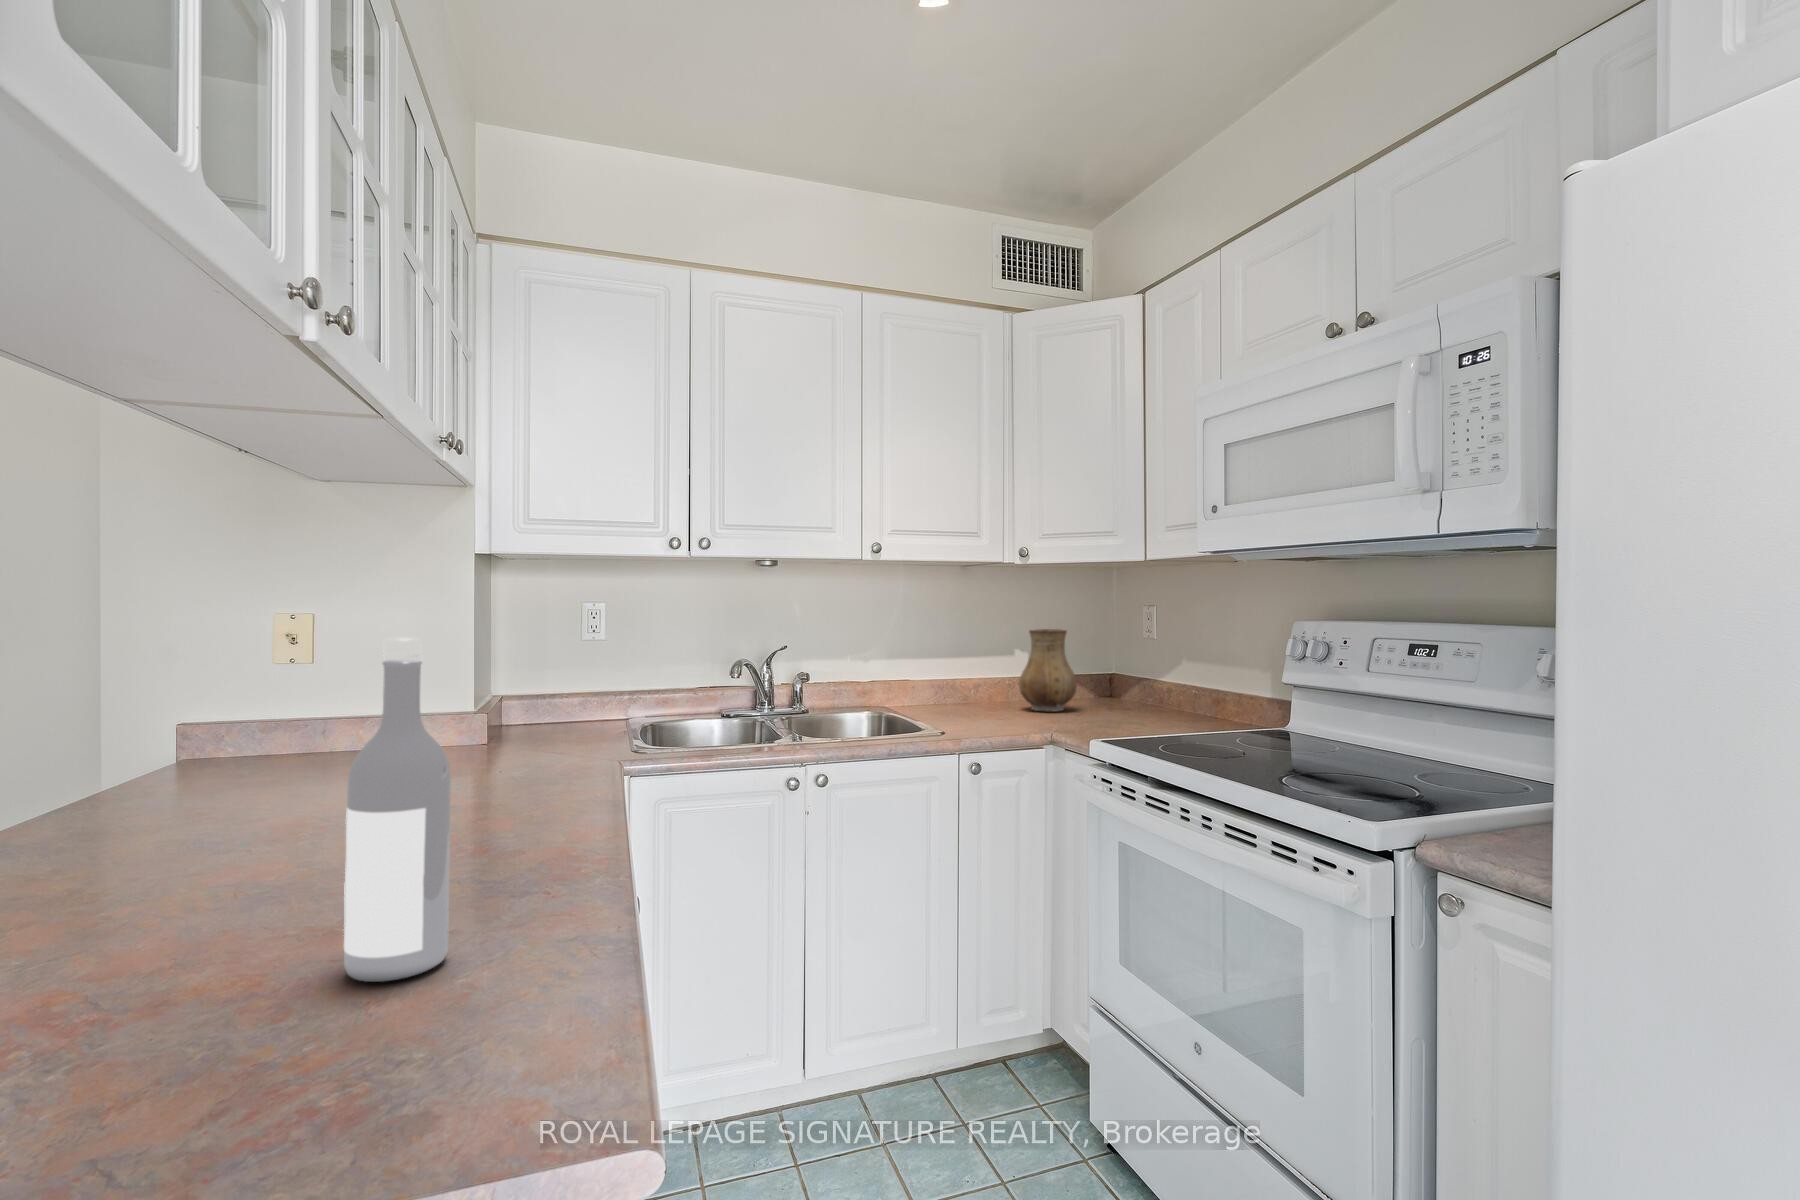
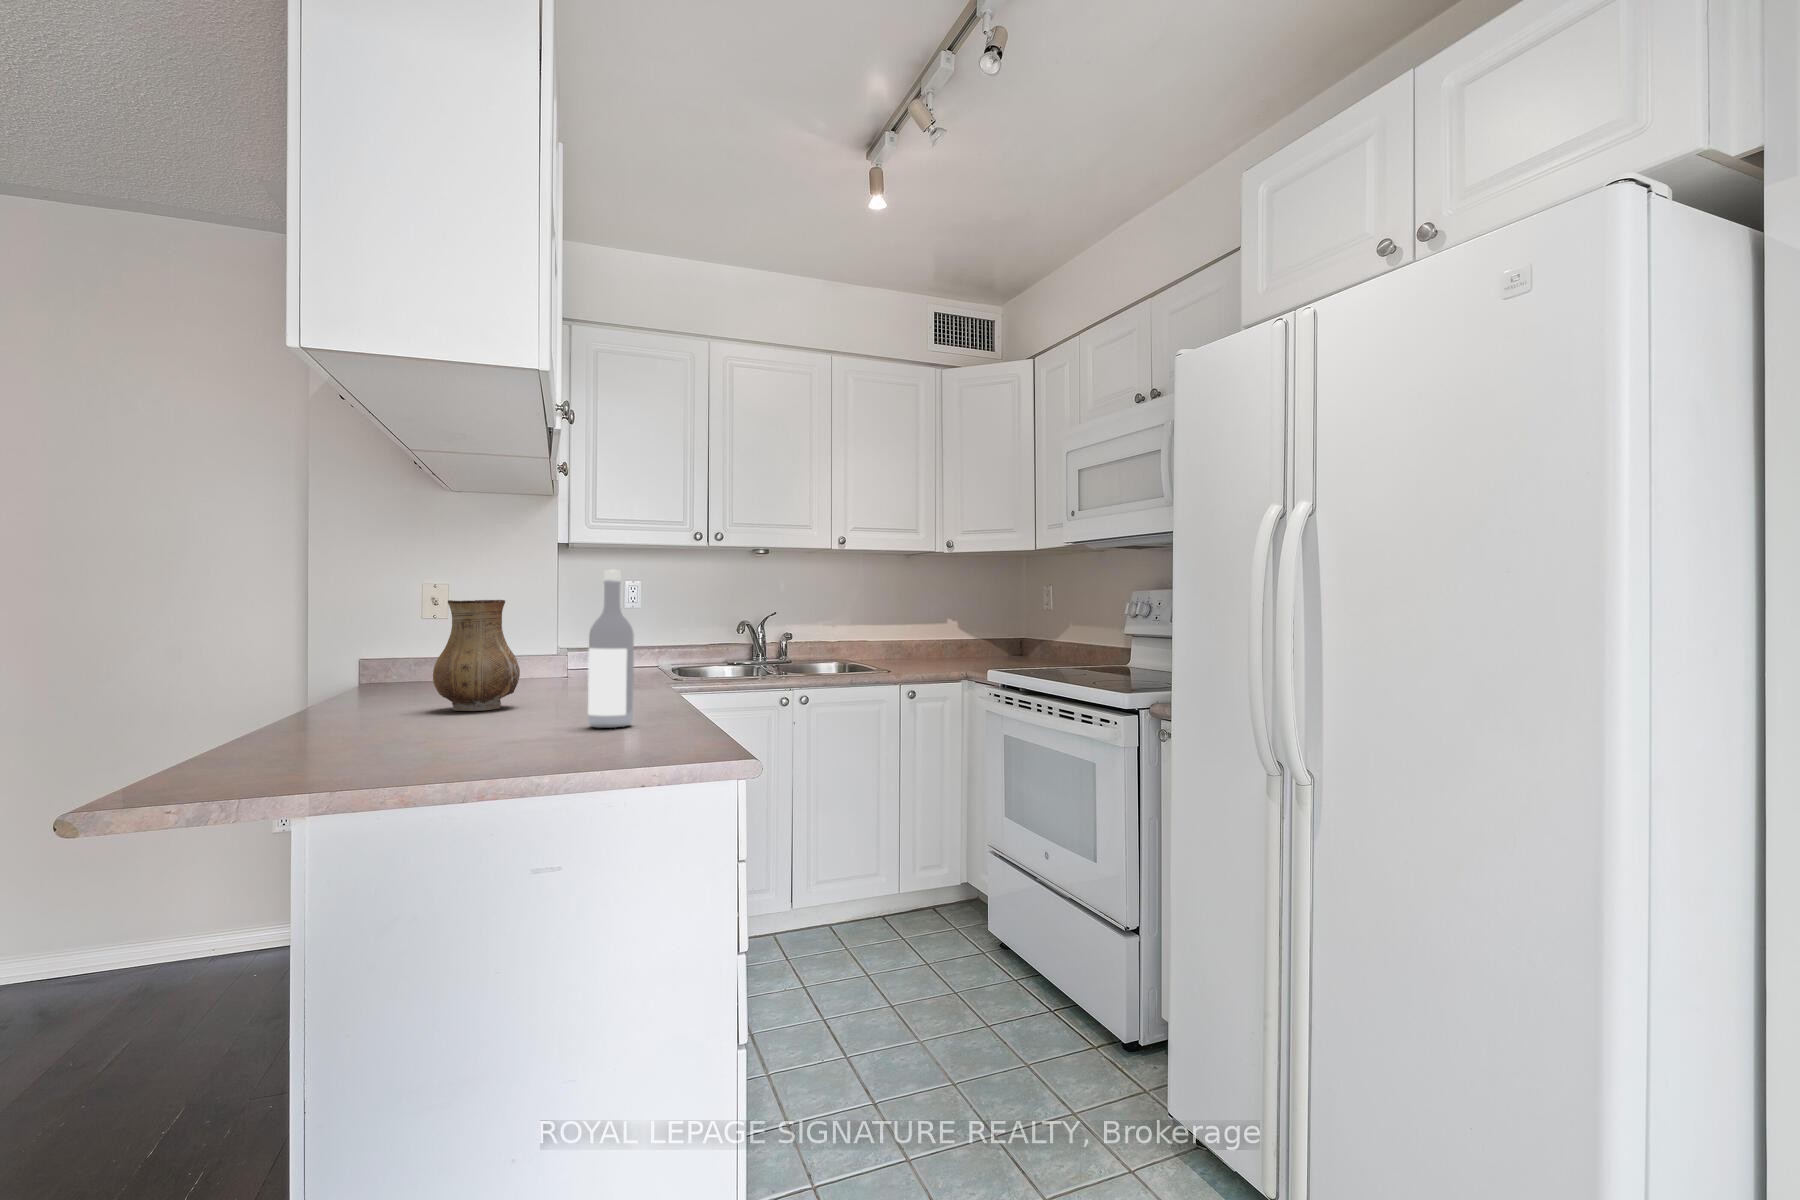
ceramic pitcher: present [1019,629,1077,711] -> present [433,600,520,711]

